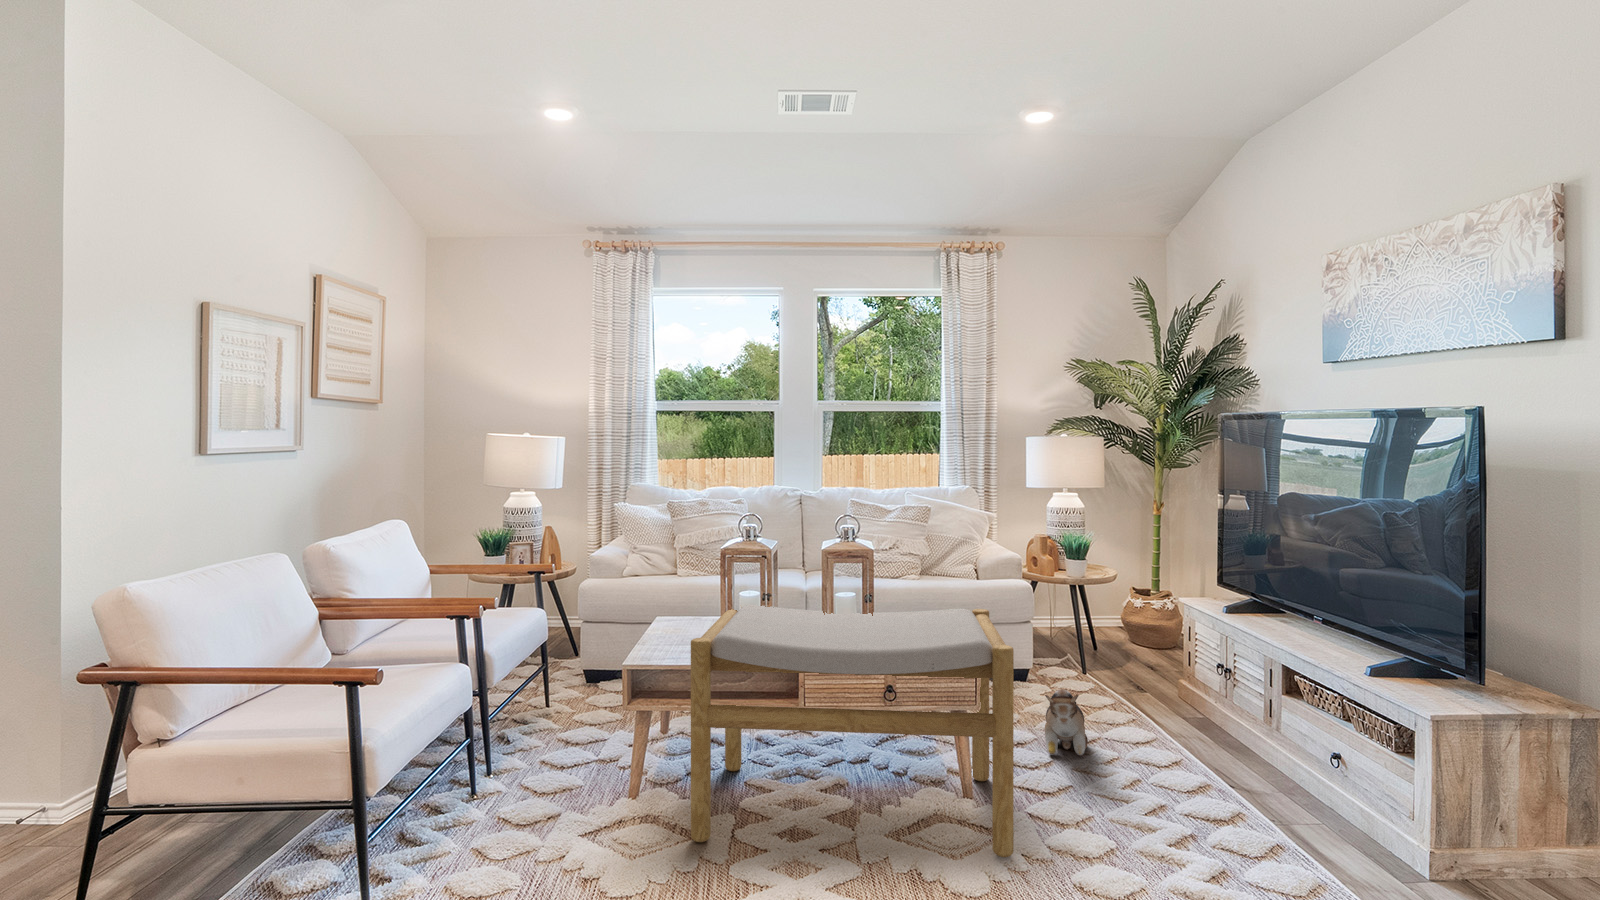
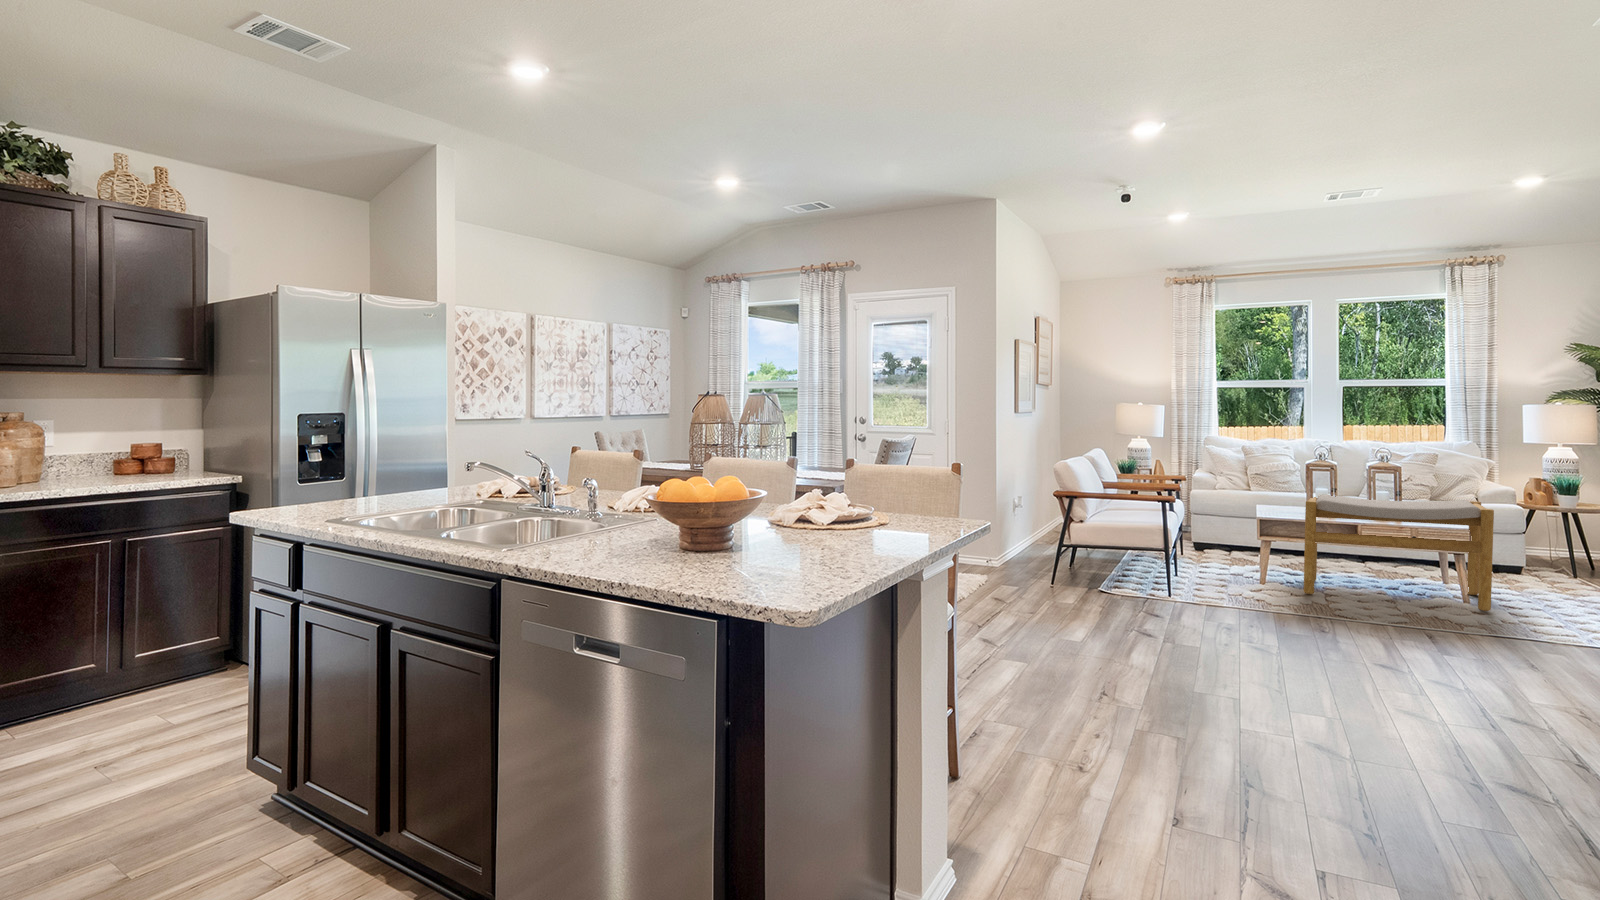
plush toy: present [1045,689,1088,755] -> none [1521,553,1554,593]

